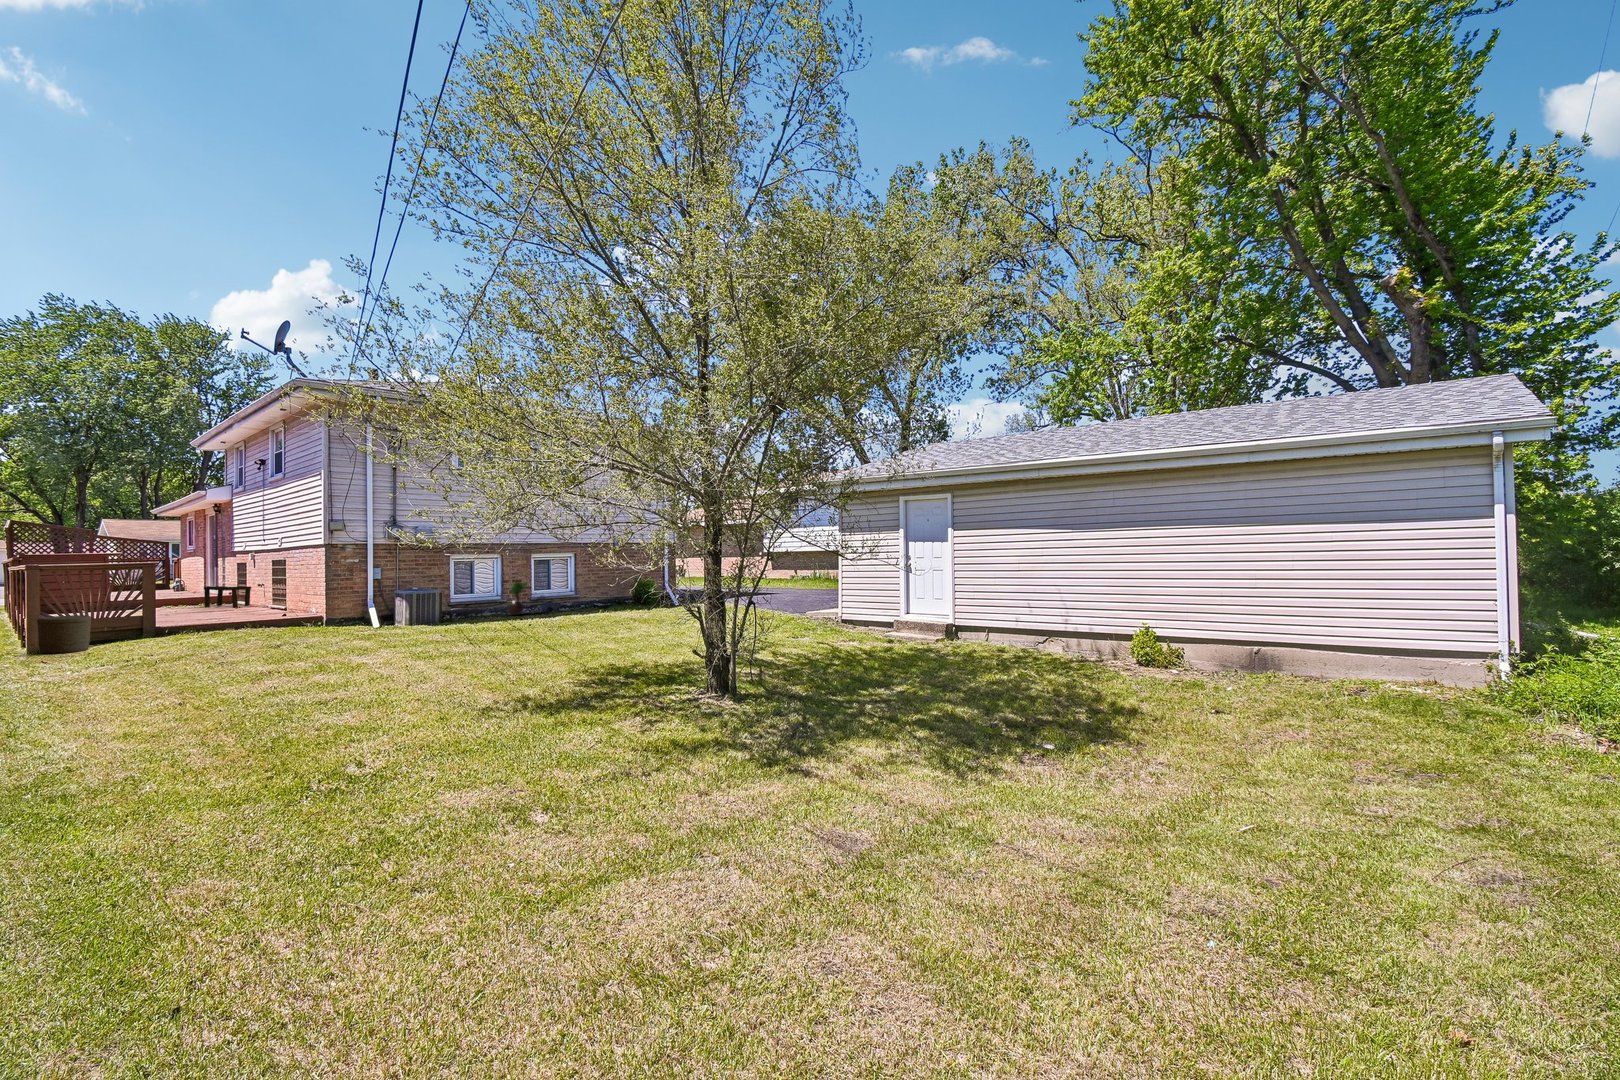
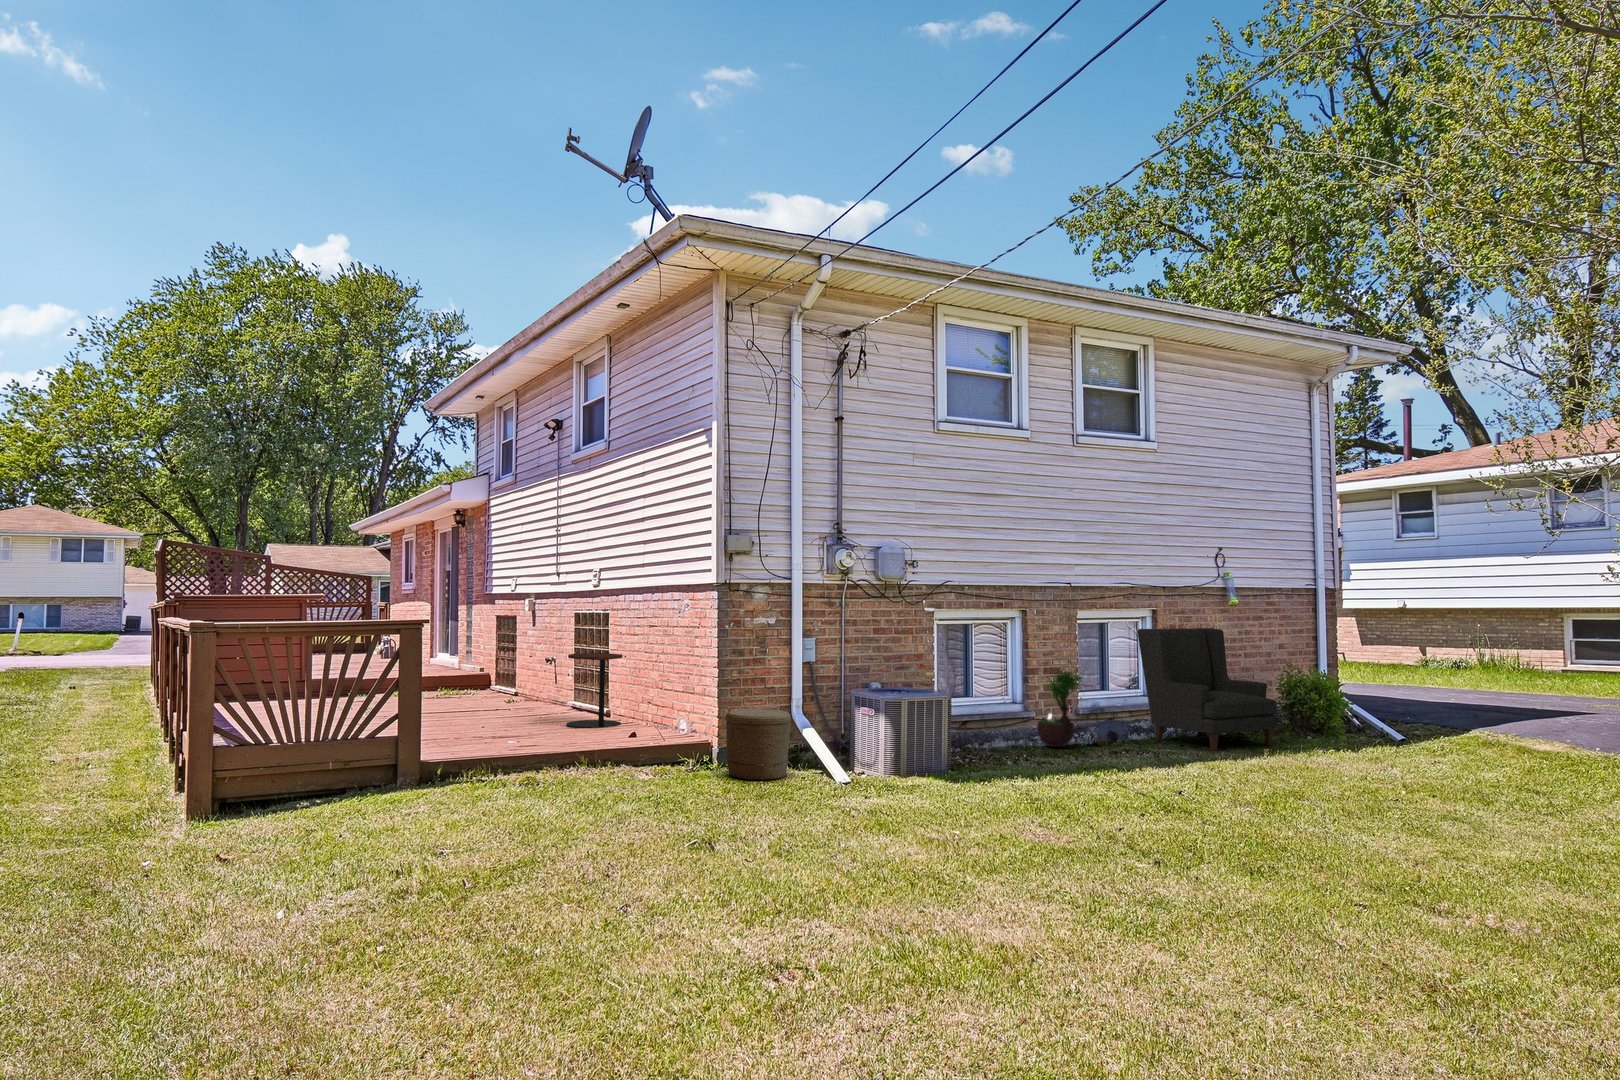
chair: none [565,563,622,614] -> present [1137,628,1278,751]
side table: none [255,580,289,616] -> present [566,653,623,728]
bench: present [204,586,251,608] -> none [455,660,527,703]
basket: present [37,615,91,654] -> present [725,709,791,781]

